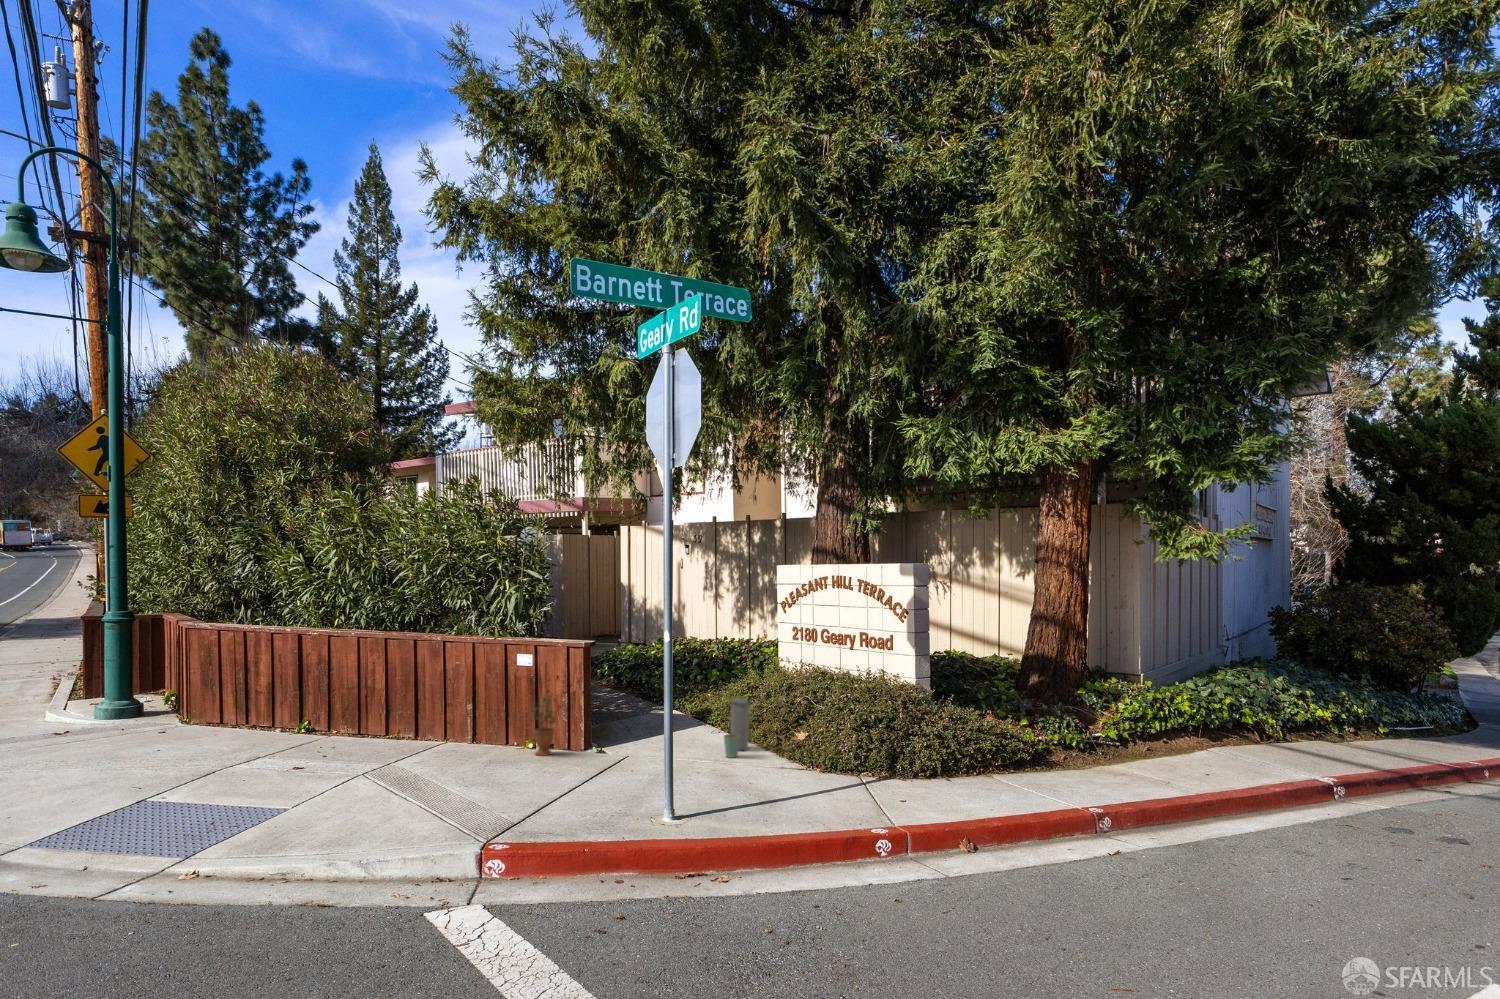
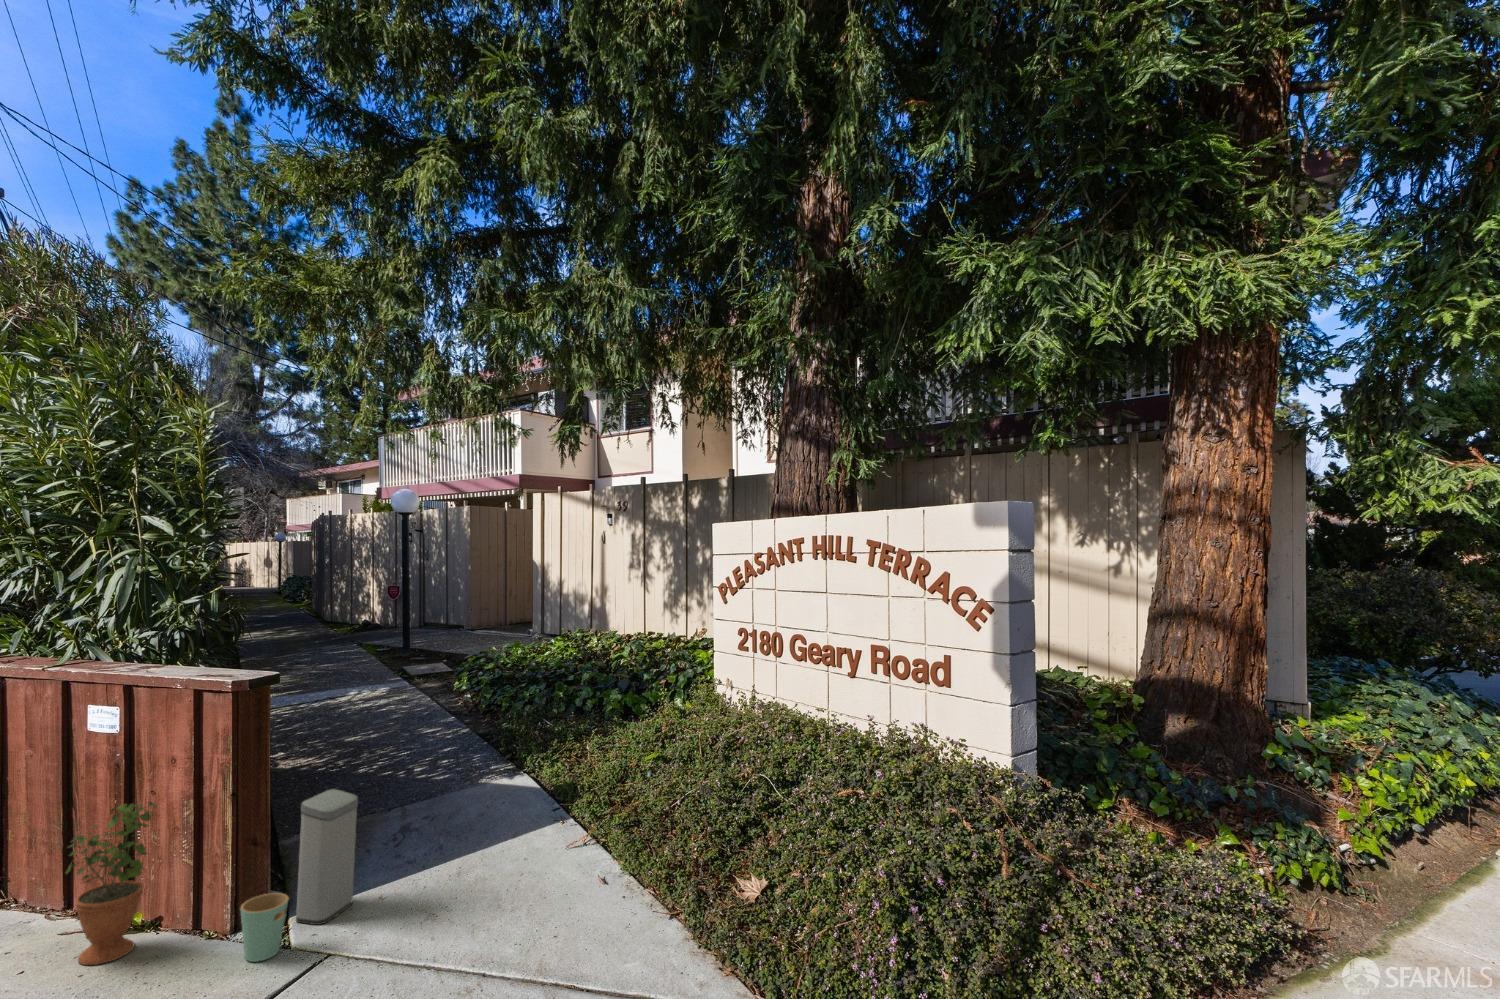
trash can: present [724,697,749,758] -> present [240,789,358,962]

